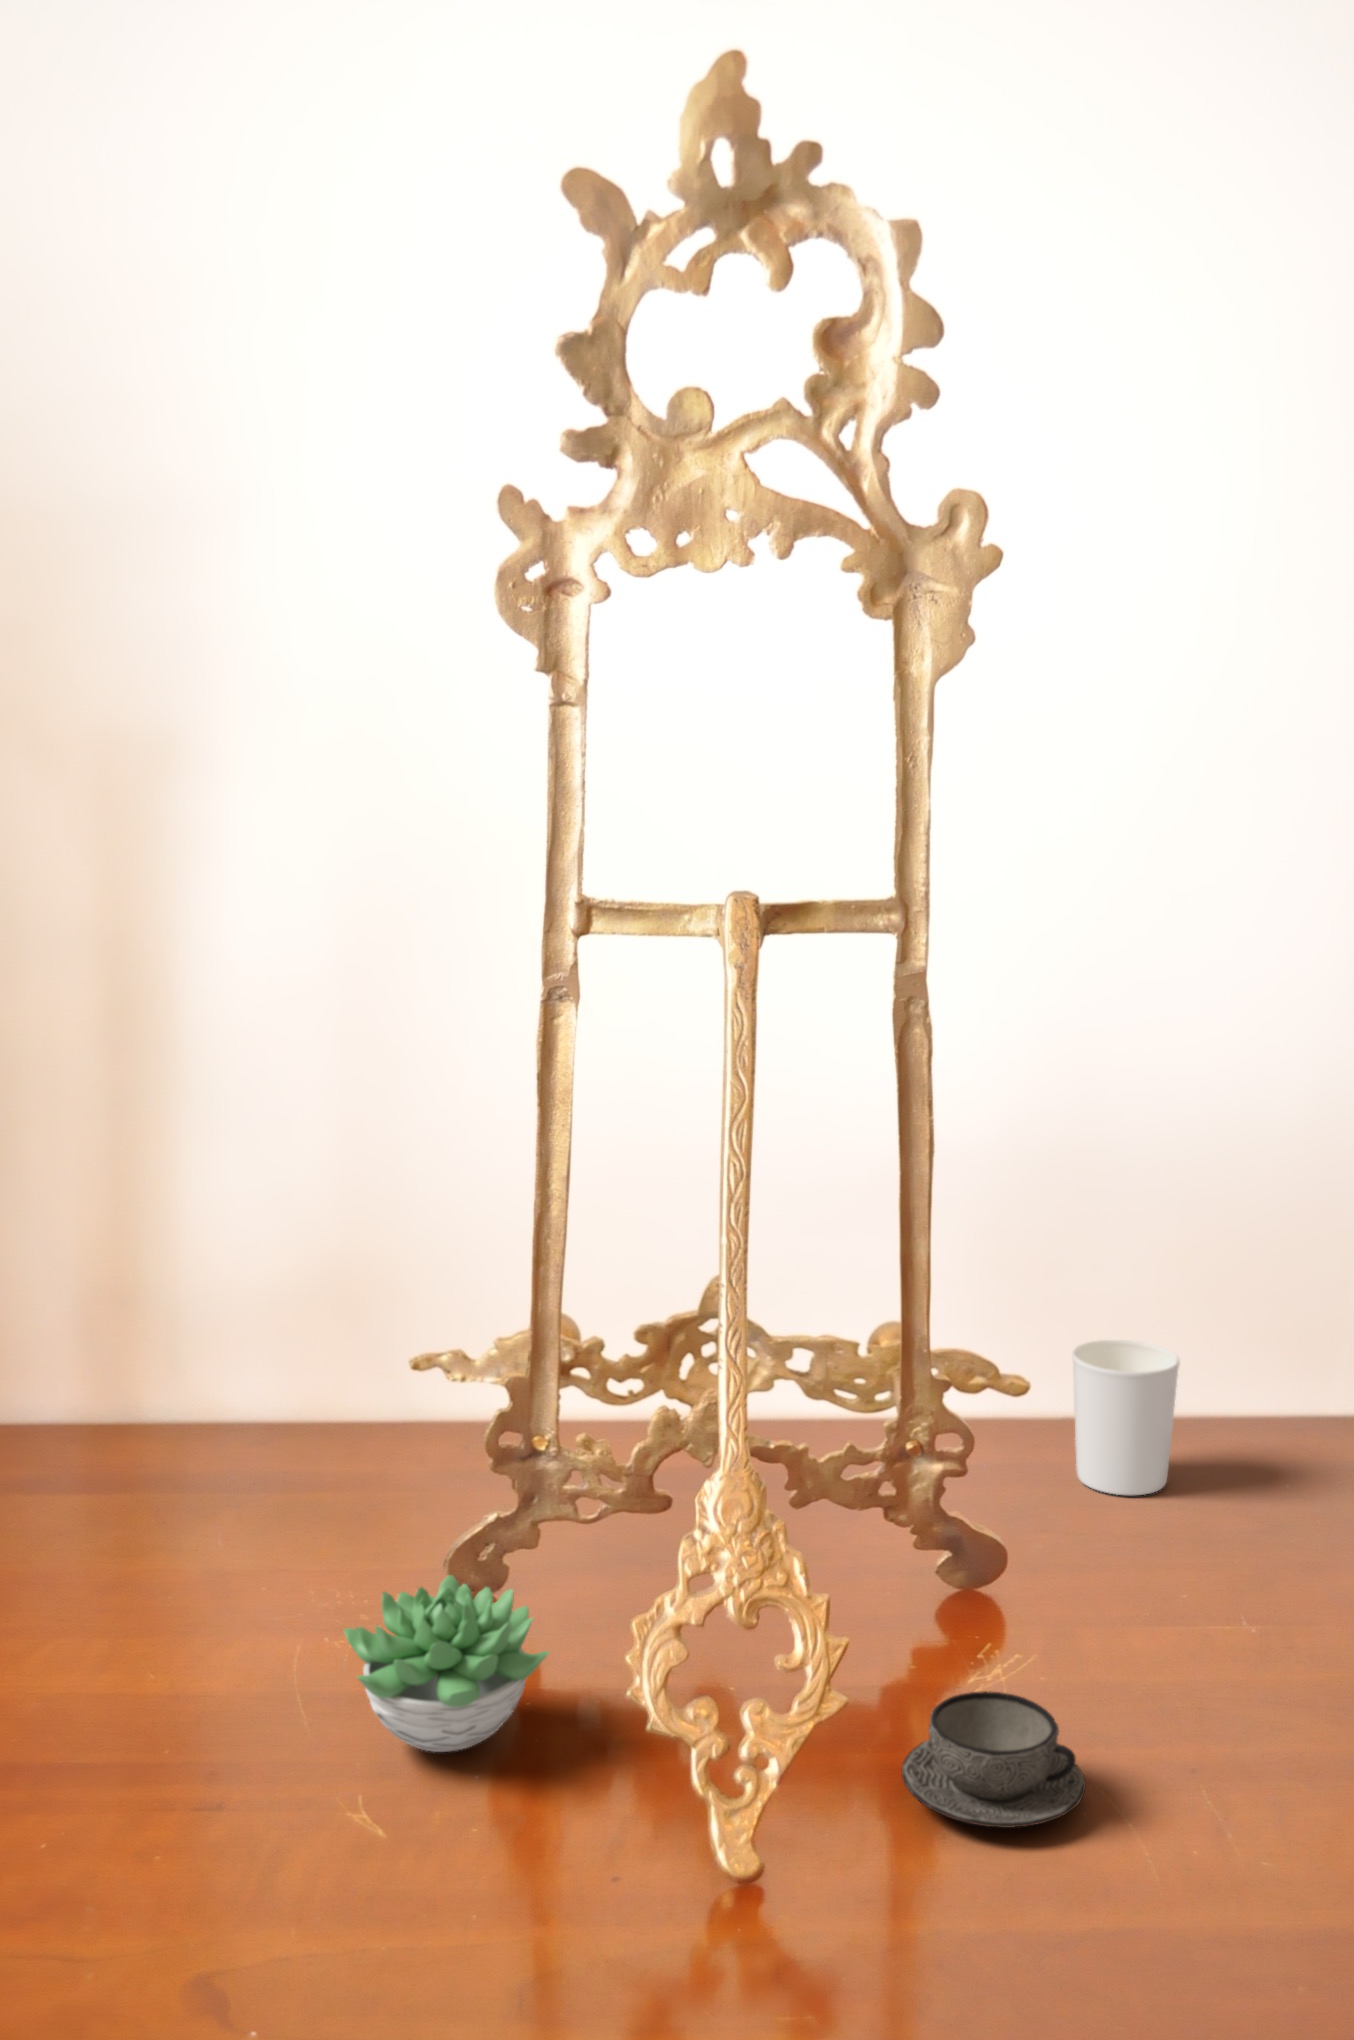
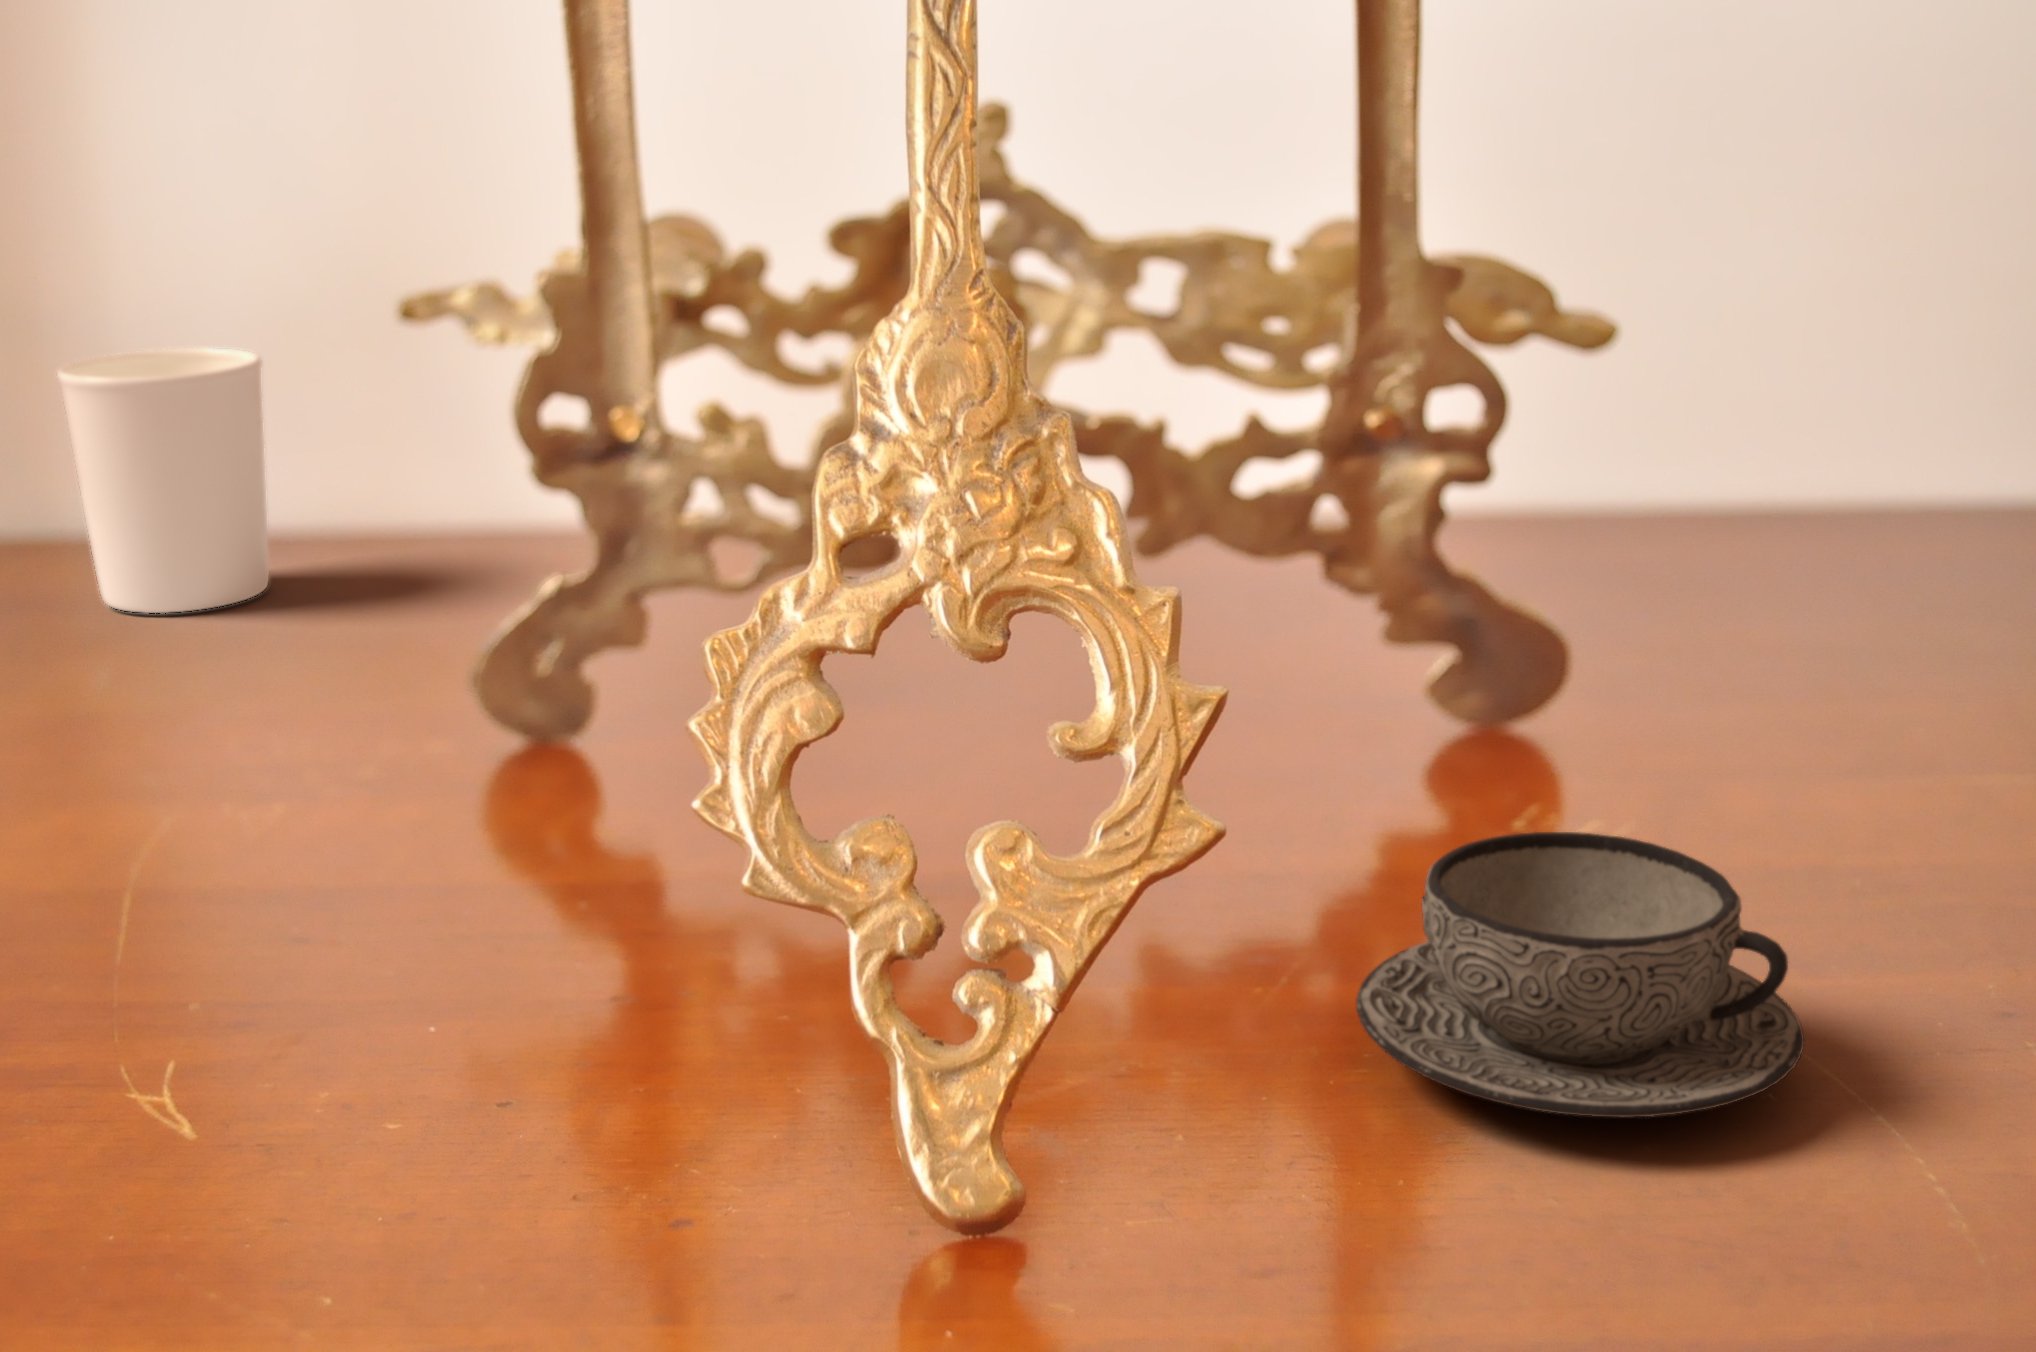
candle holder: present [1072,1340,1180,1496] -> present [57,348,269,613]
succulent plant: present [343,1575,549,1752] -> none [100,617,558,970]

